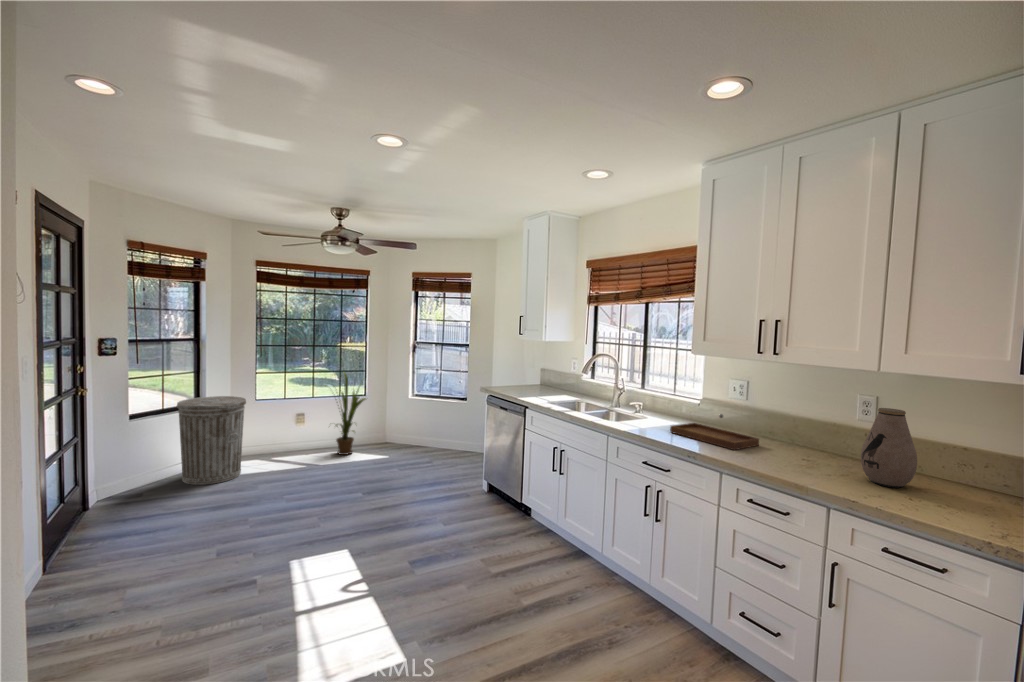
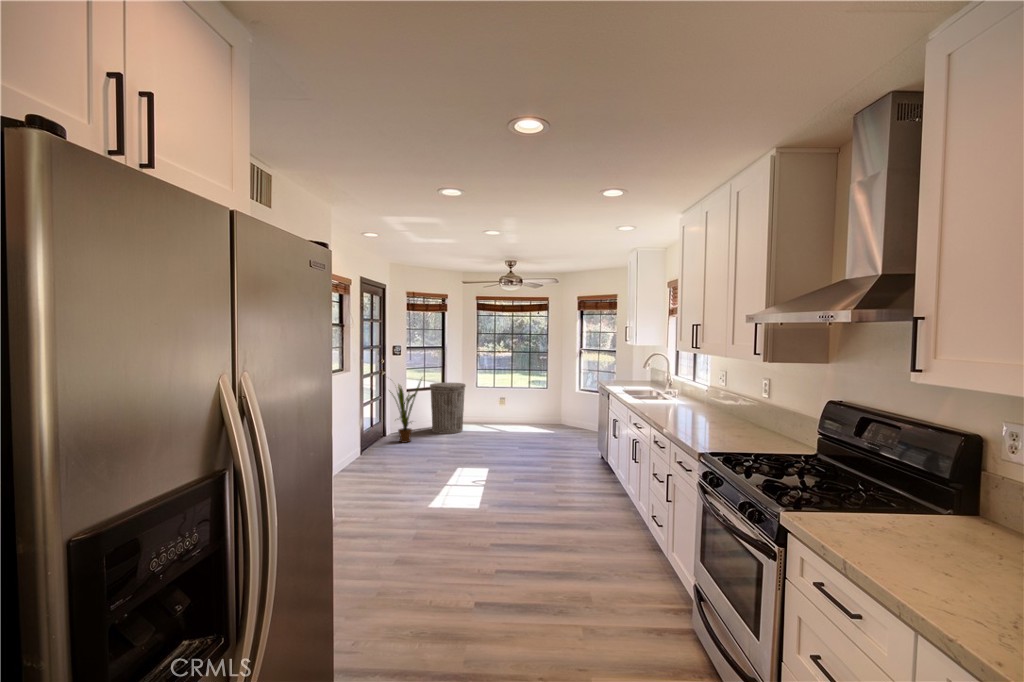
house plant: present [336,373,366,455] -> present [390,379,421,443]
vase: present [861,408,917,488] -> none [706,381,738,432]
tray: present [670,414,759,450] -> none [659,392,703,415]

